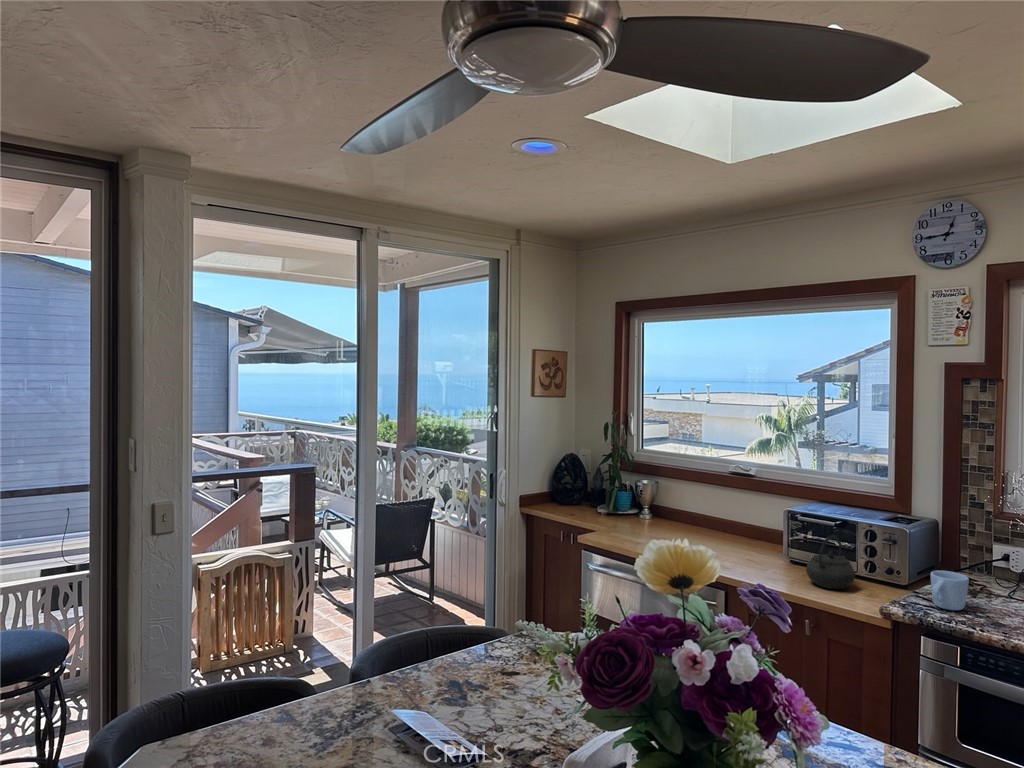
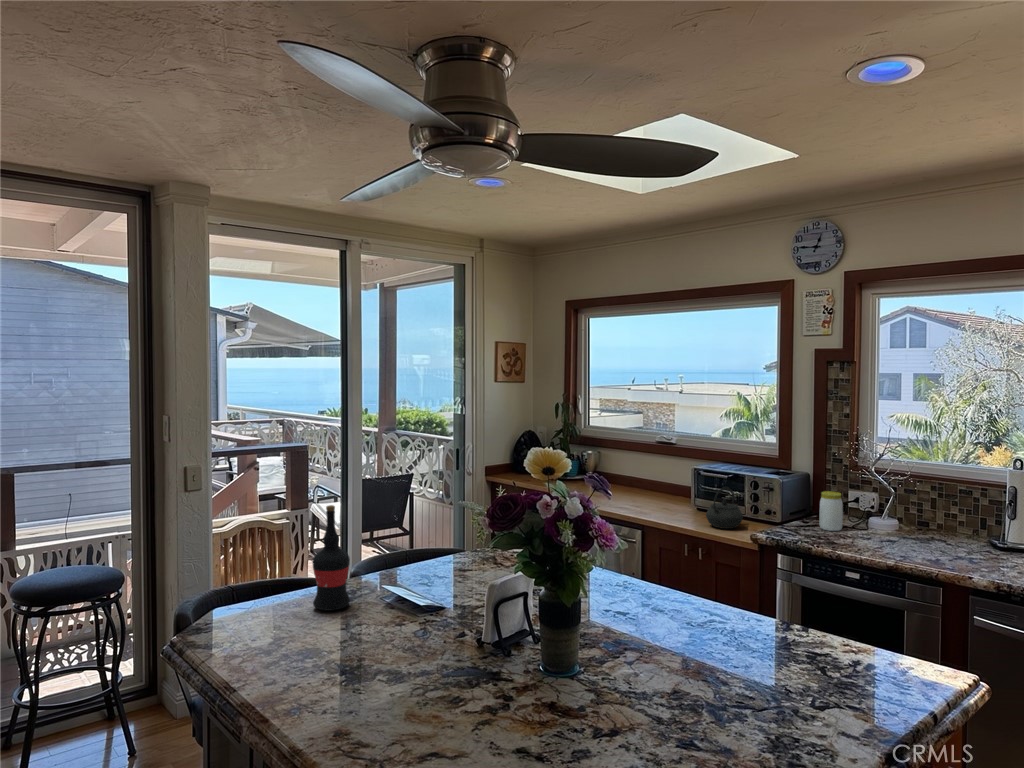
jar: none [965,548,999,602] -> present [820,491,843,531]
mug: present [930,571,969,610] -> none [788,508,816,537]
wine bottle: none [293,577,349,736] -> present [312,505,350,611]

